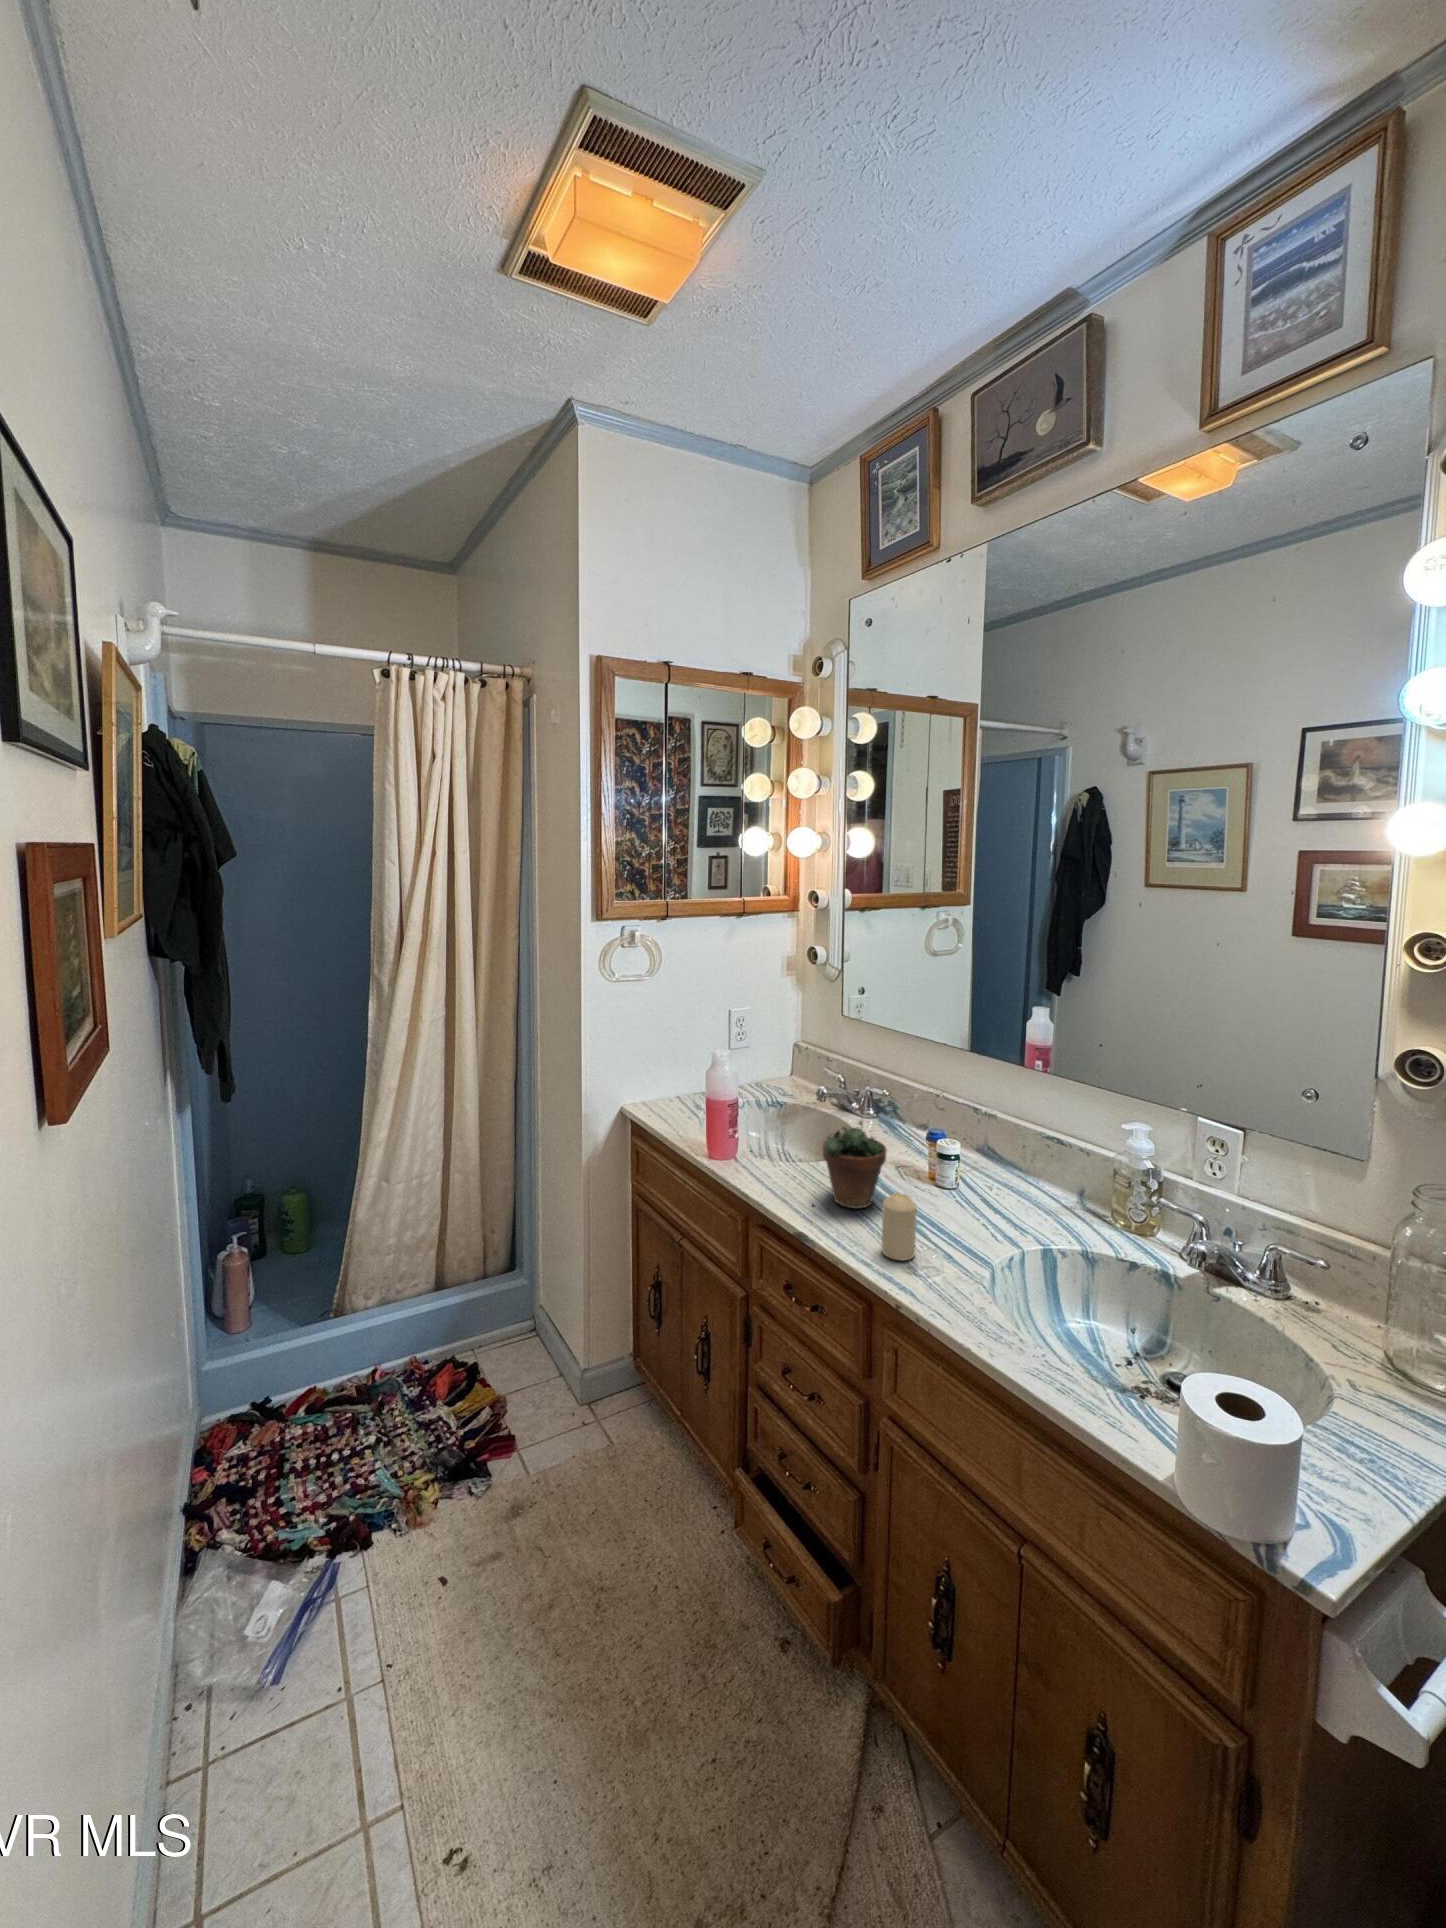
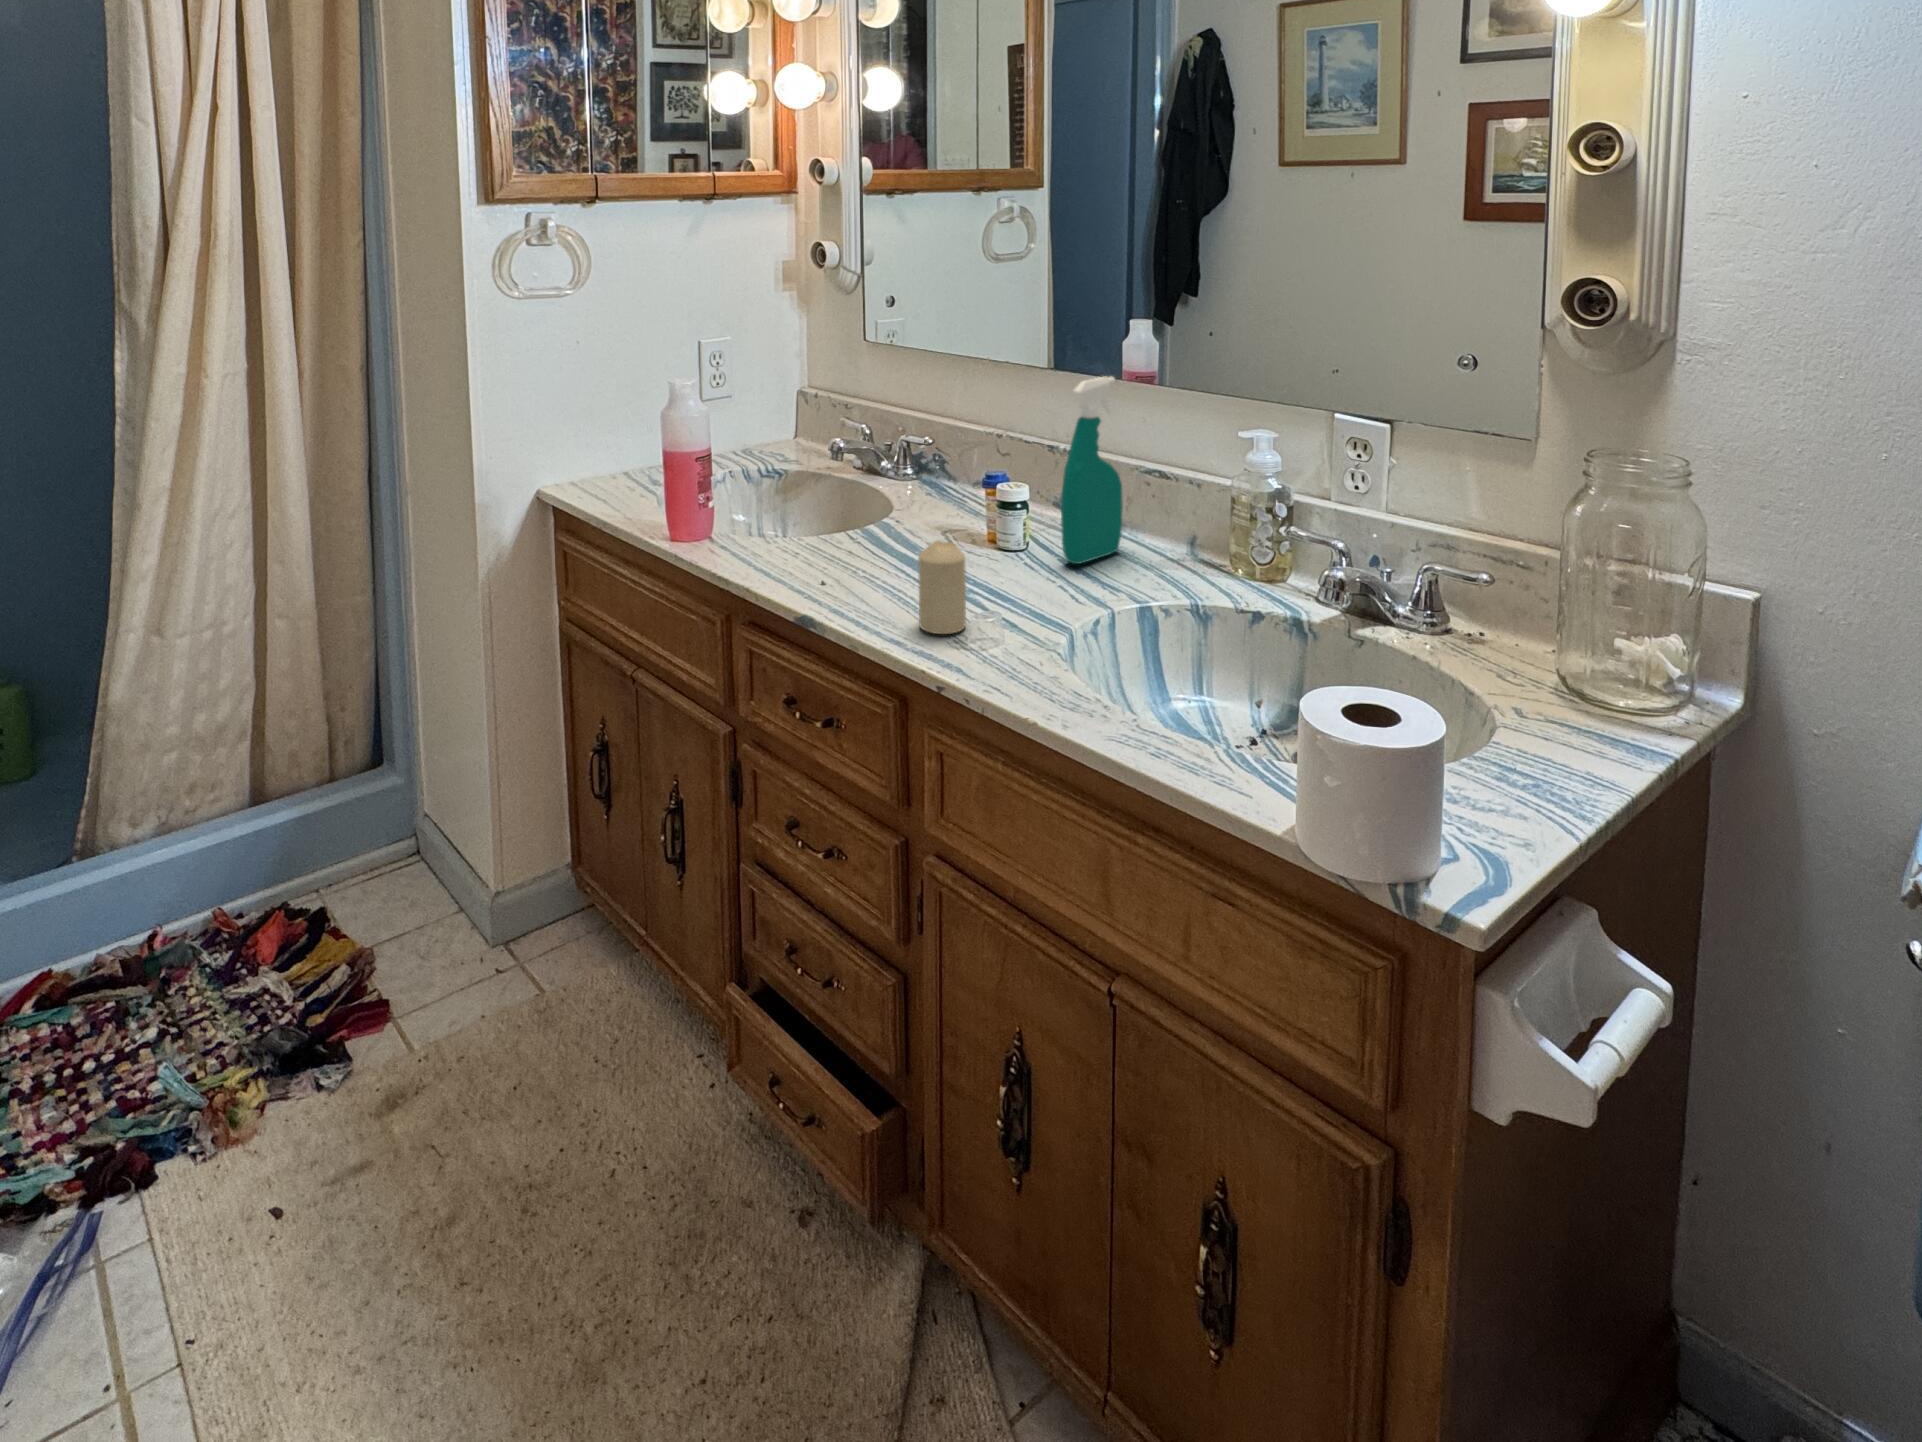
spray bottle: none [984,1074,1030,1207] -> present [1061,377,1122,564]
succulent plant: present [823,1103,887,1209] -> none [836,427,926,582]

